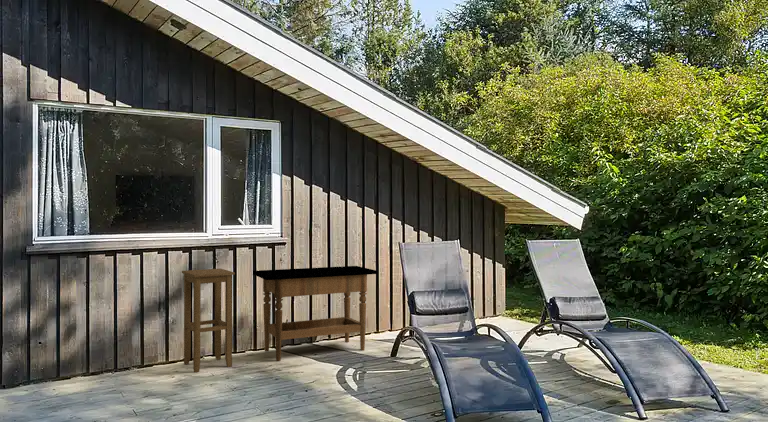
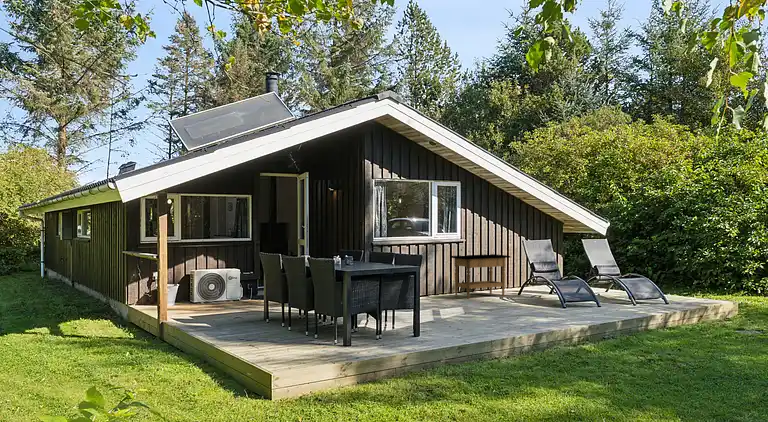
stool: present [182,269,235,372] -> none [424,254,451,302]

